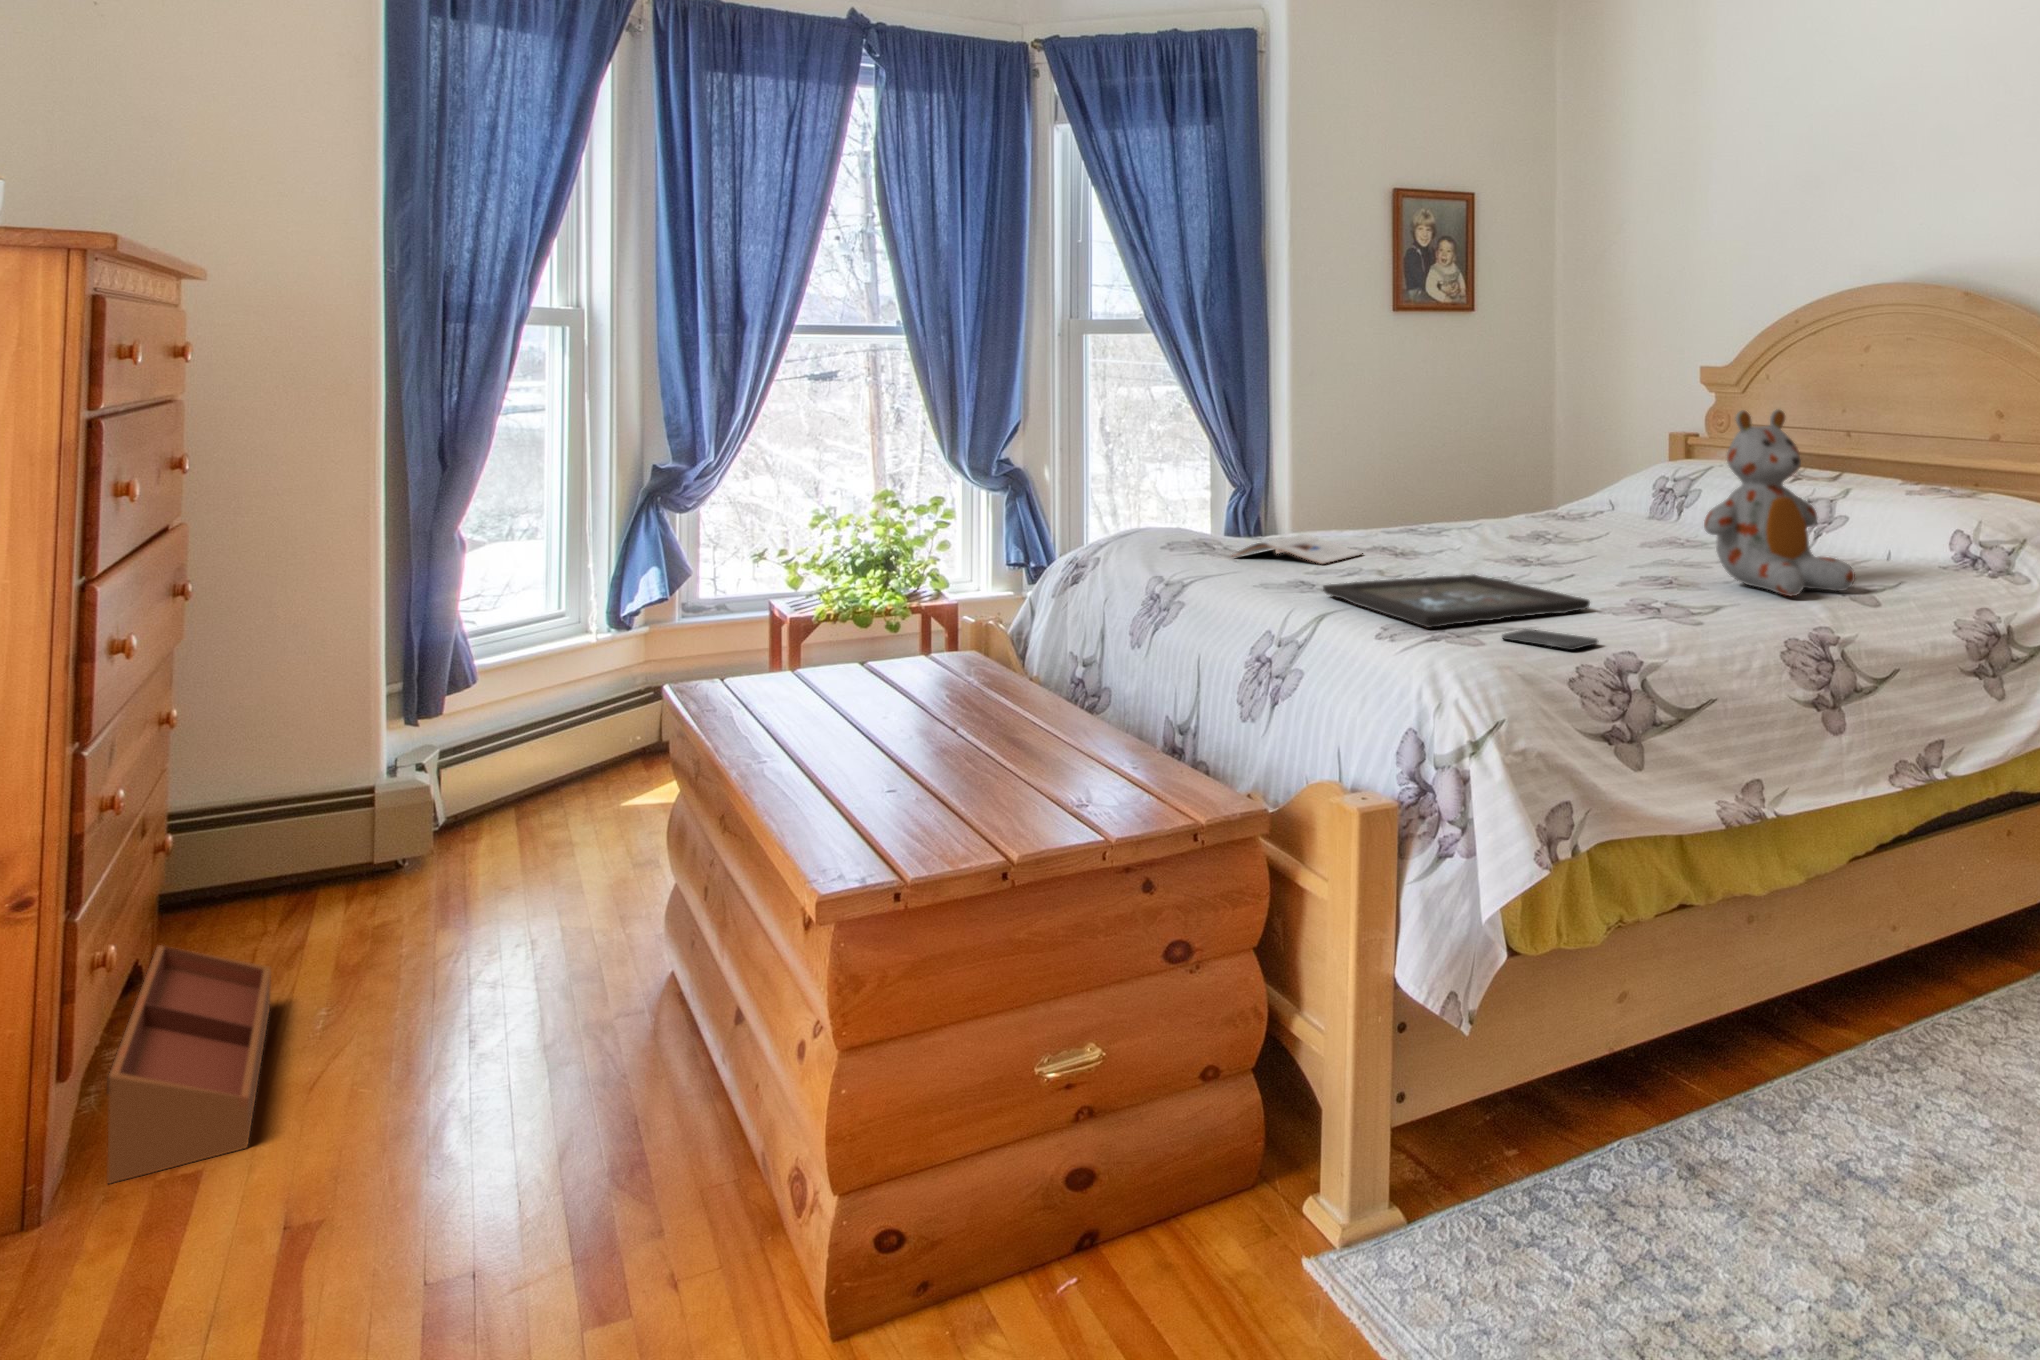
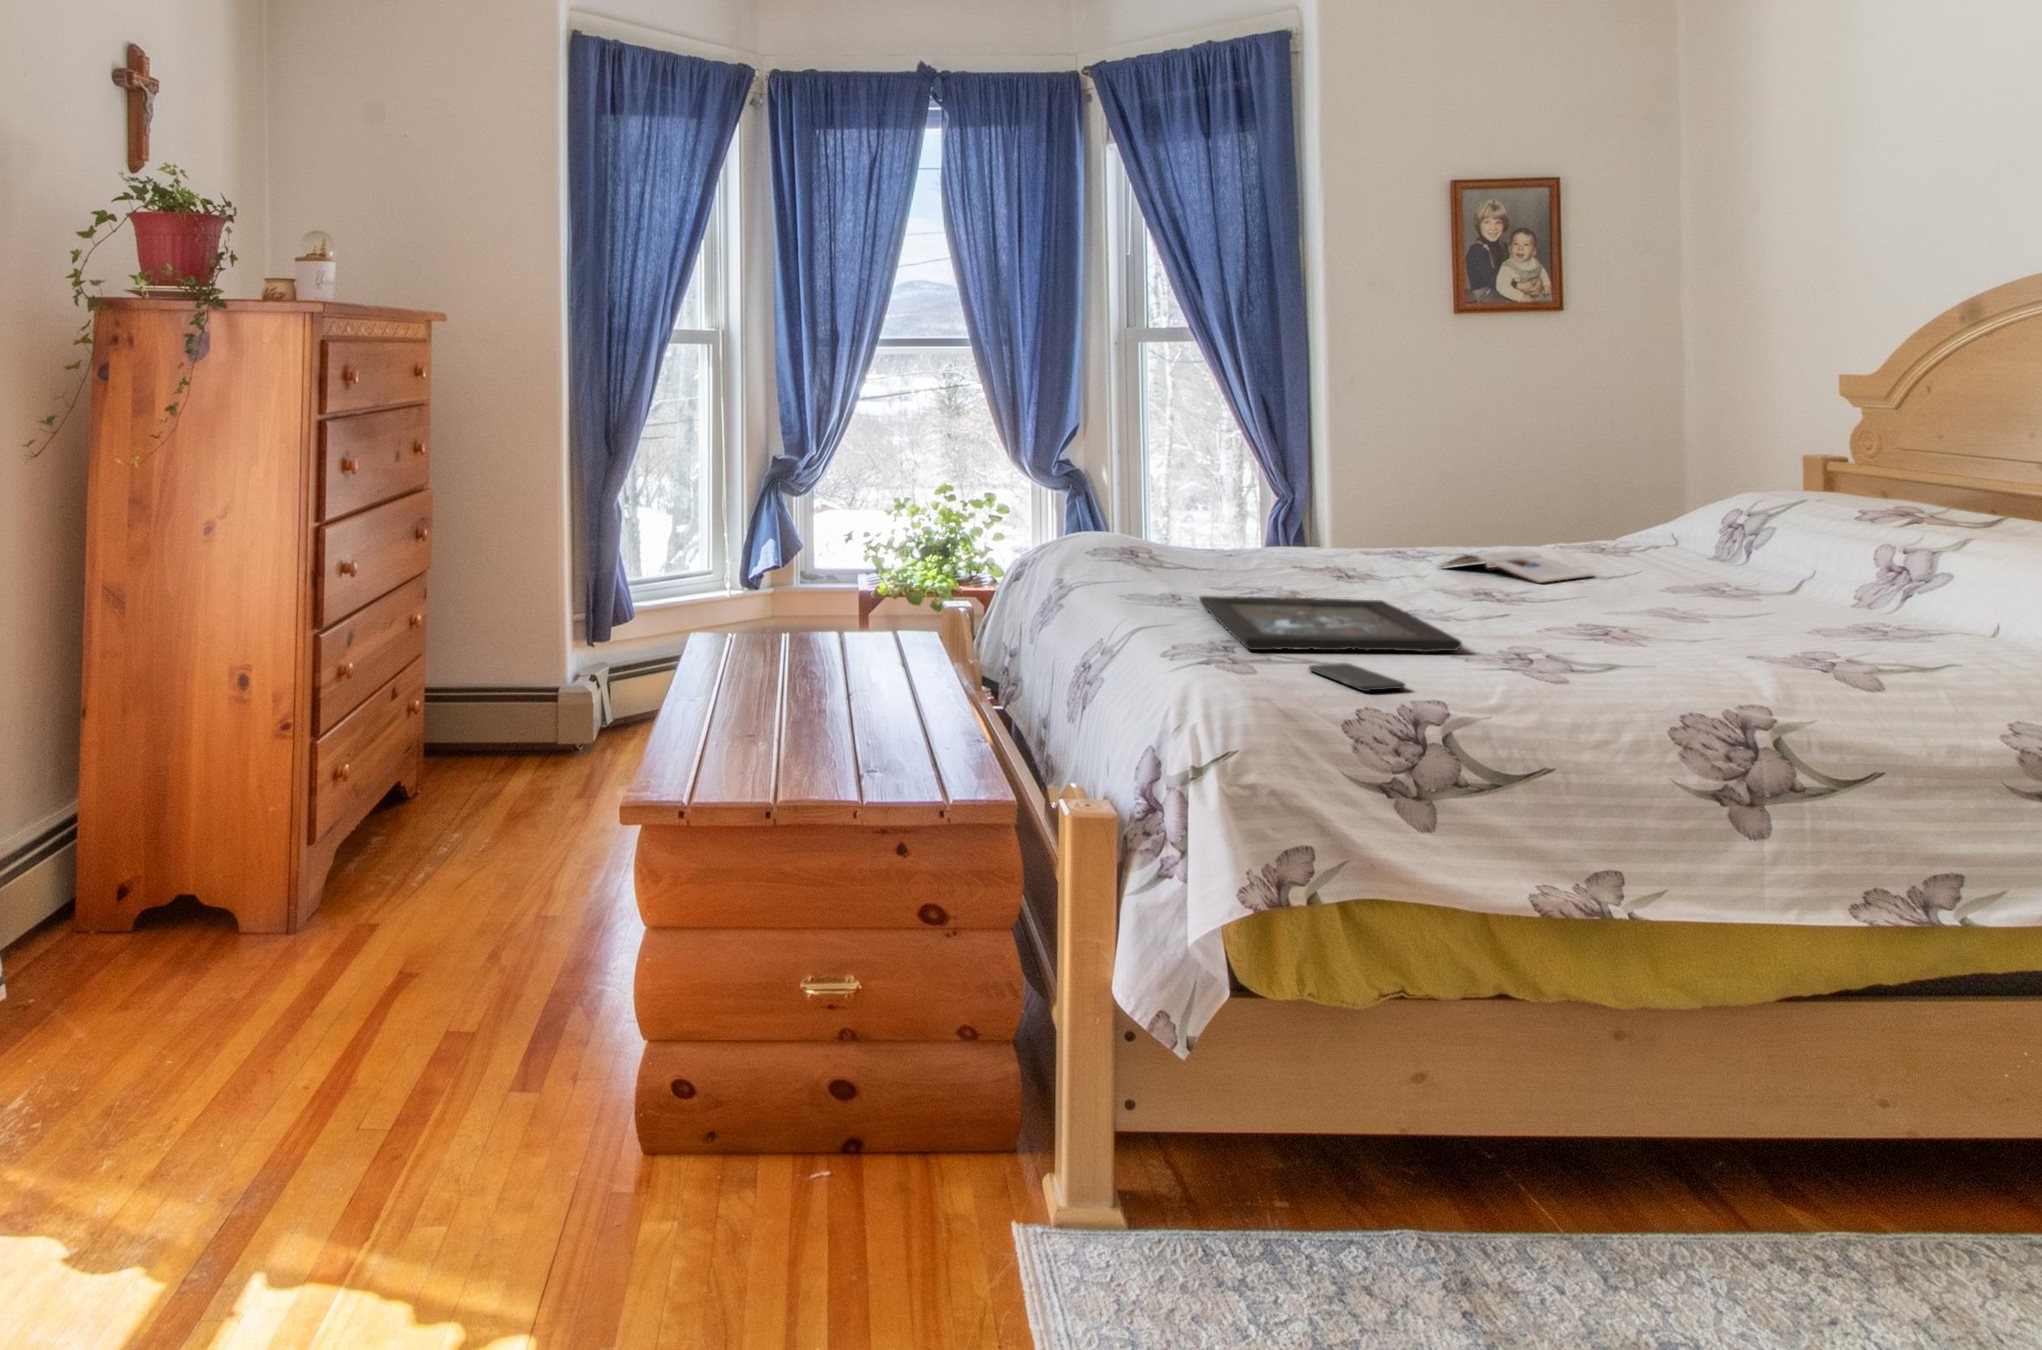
stuffed bear: present [1704,409,1855,597] -> none [1652,433,1874,667]
magazine: present [1233,535,1362,564] -> present [1439,550,1593,583]
storage bin: present [107,946,271,1184] -> none [358,758,484,901]

